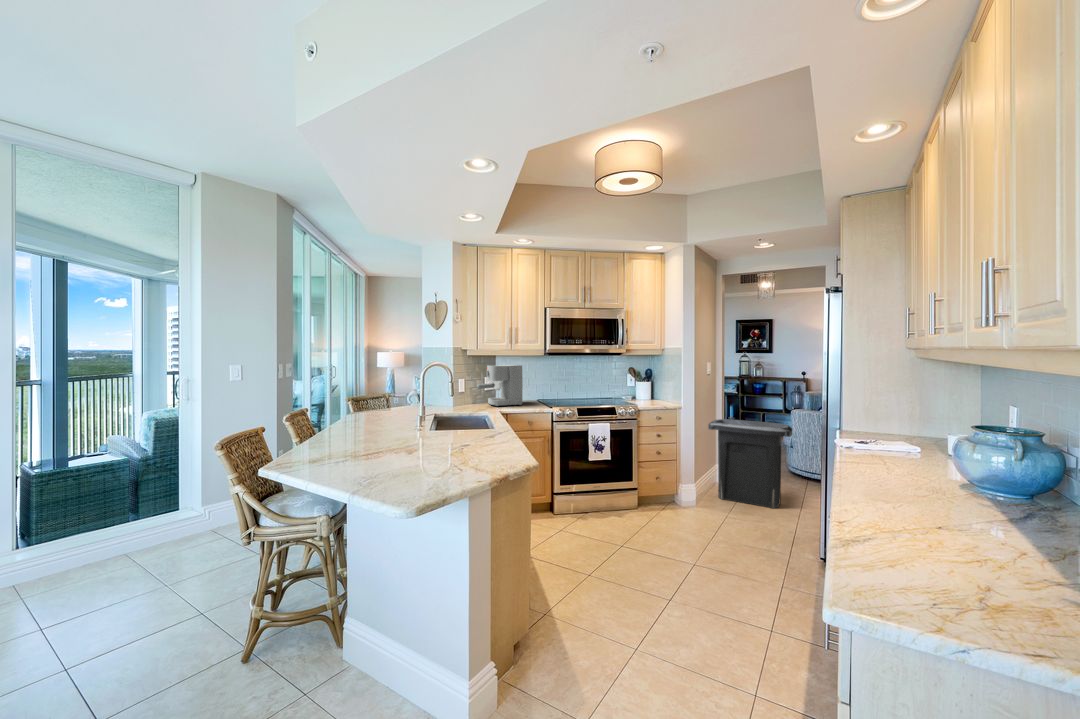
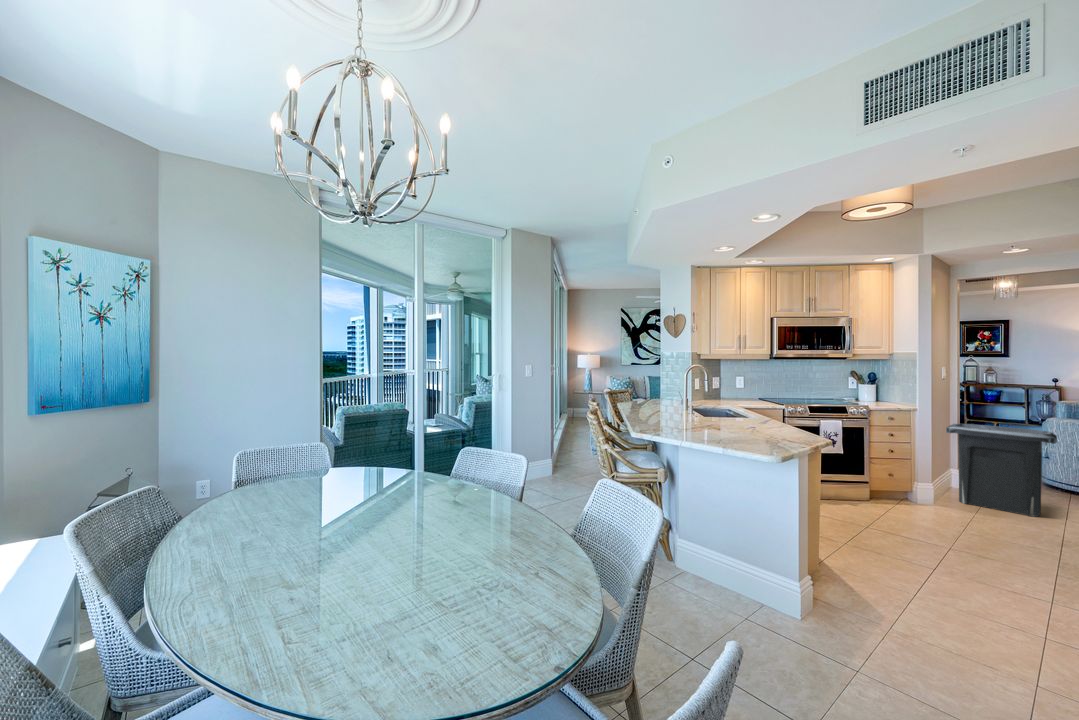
coffee maker: present [477,365,522,406] -> none [709,367,750,403]

